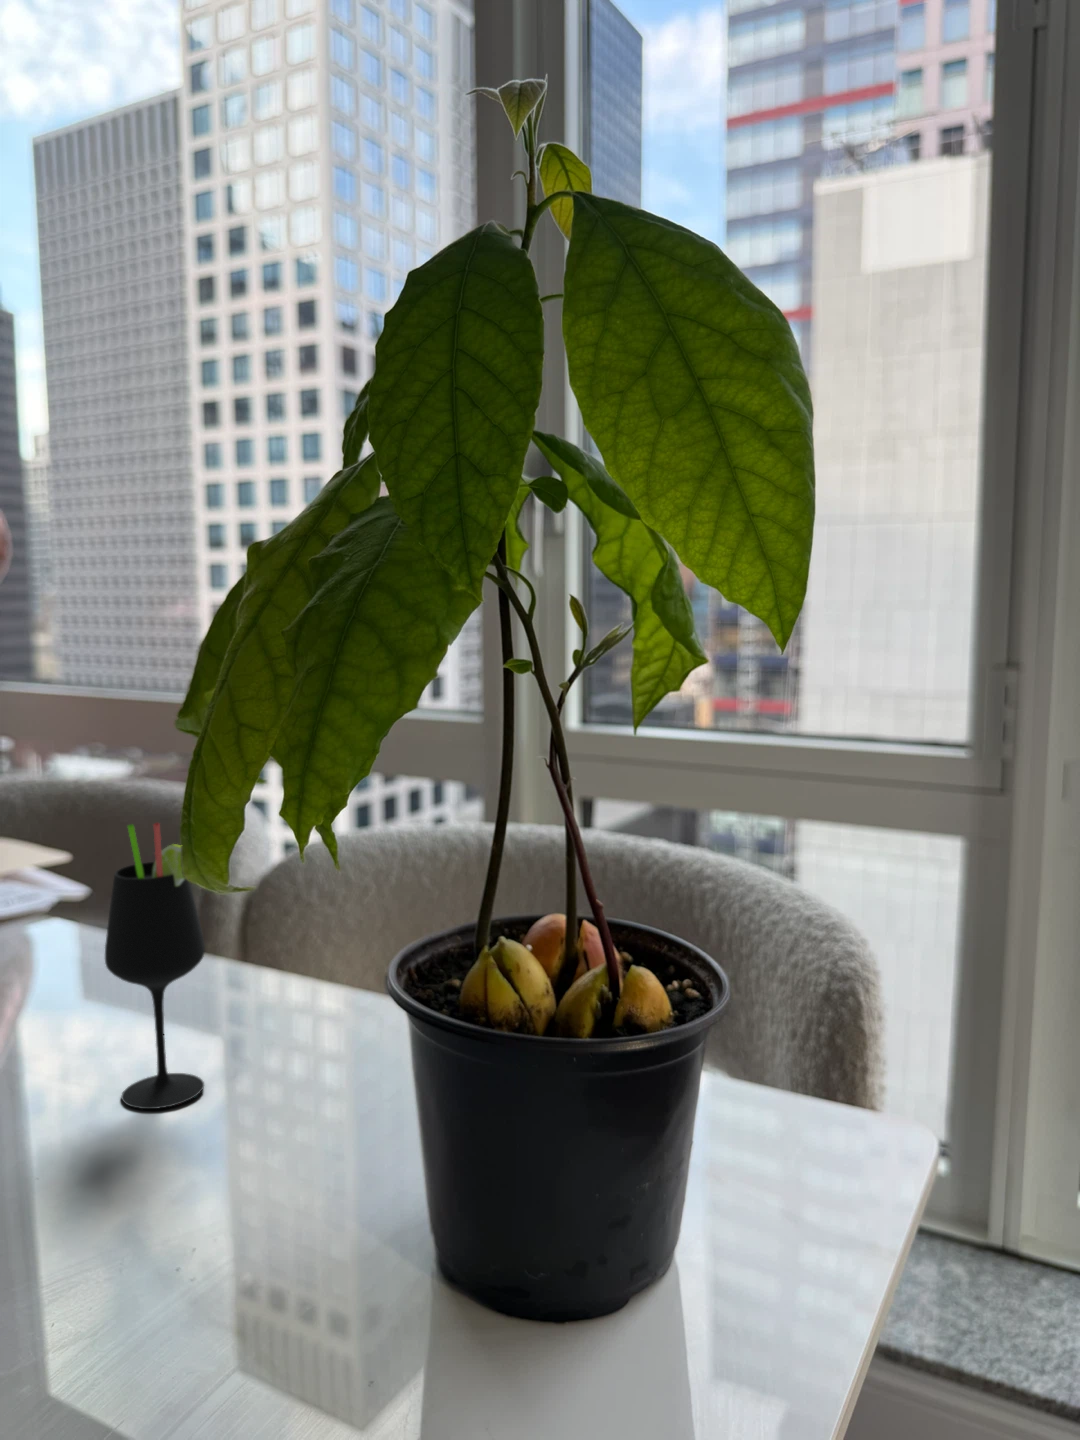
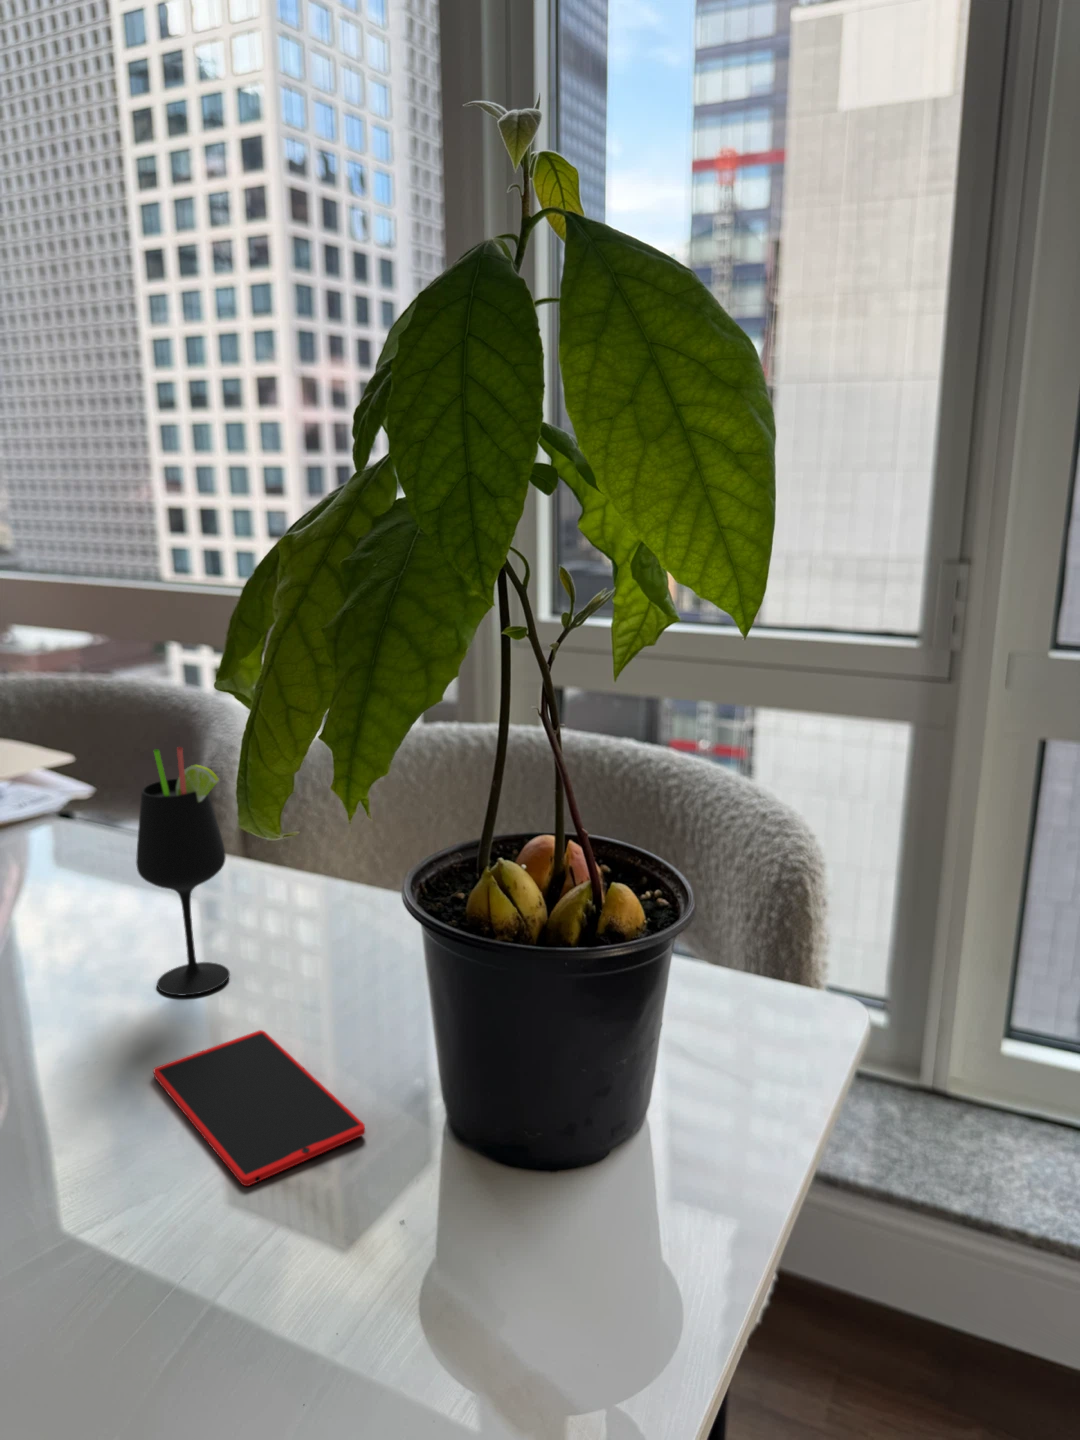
smartphone: none [103,1149,340,1333] -> present [154,1030,365,1186]

